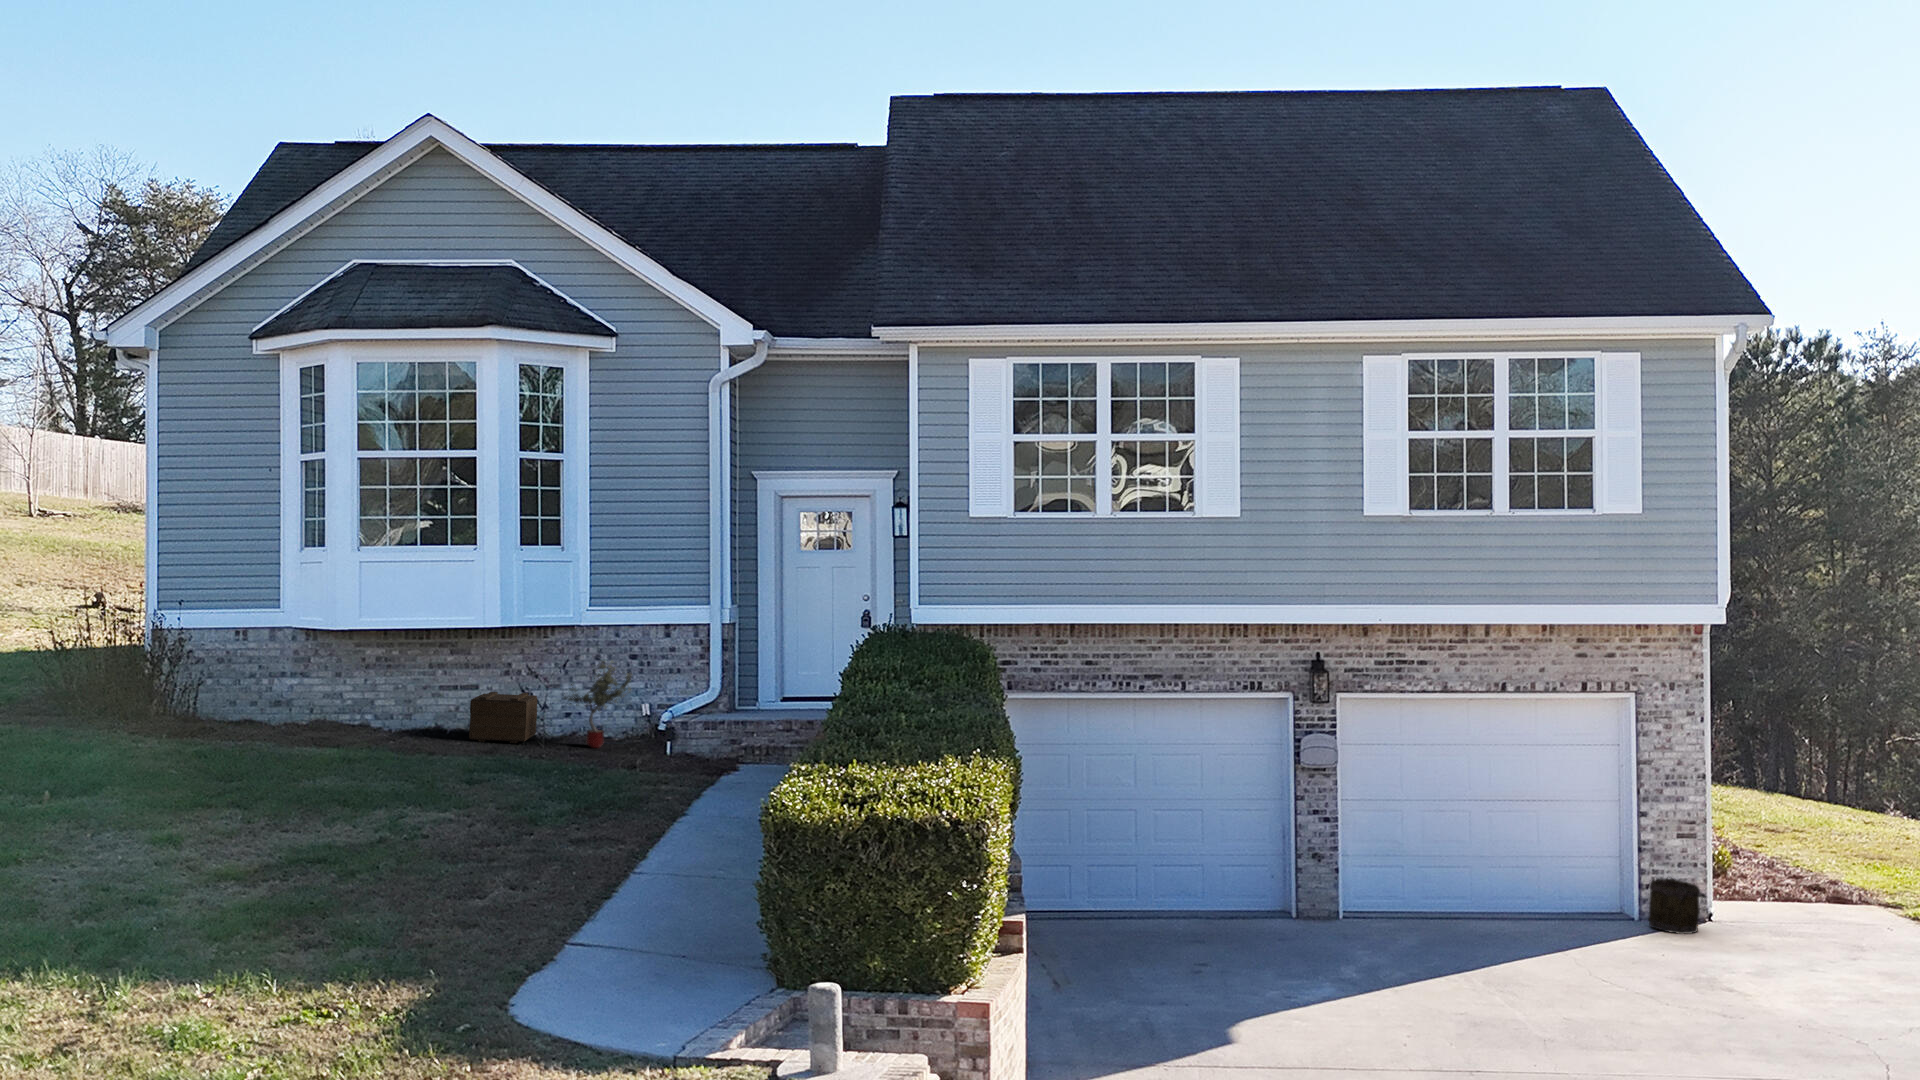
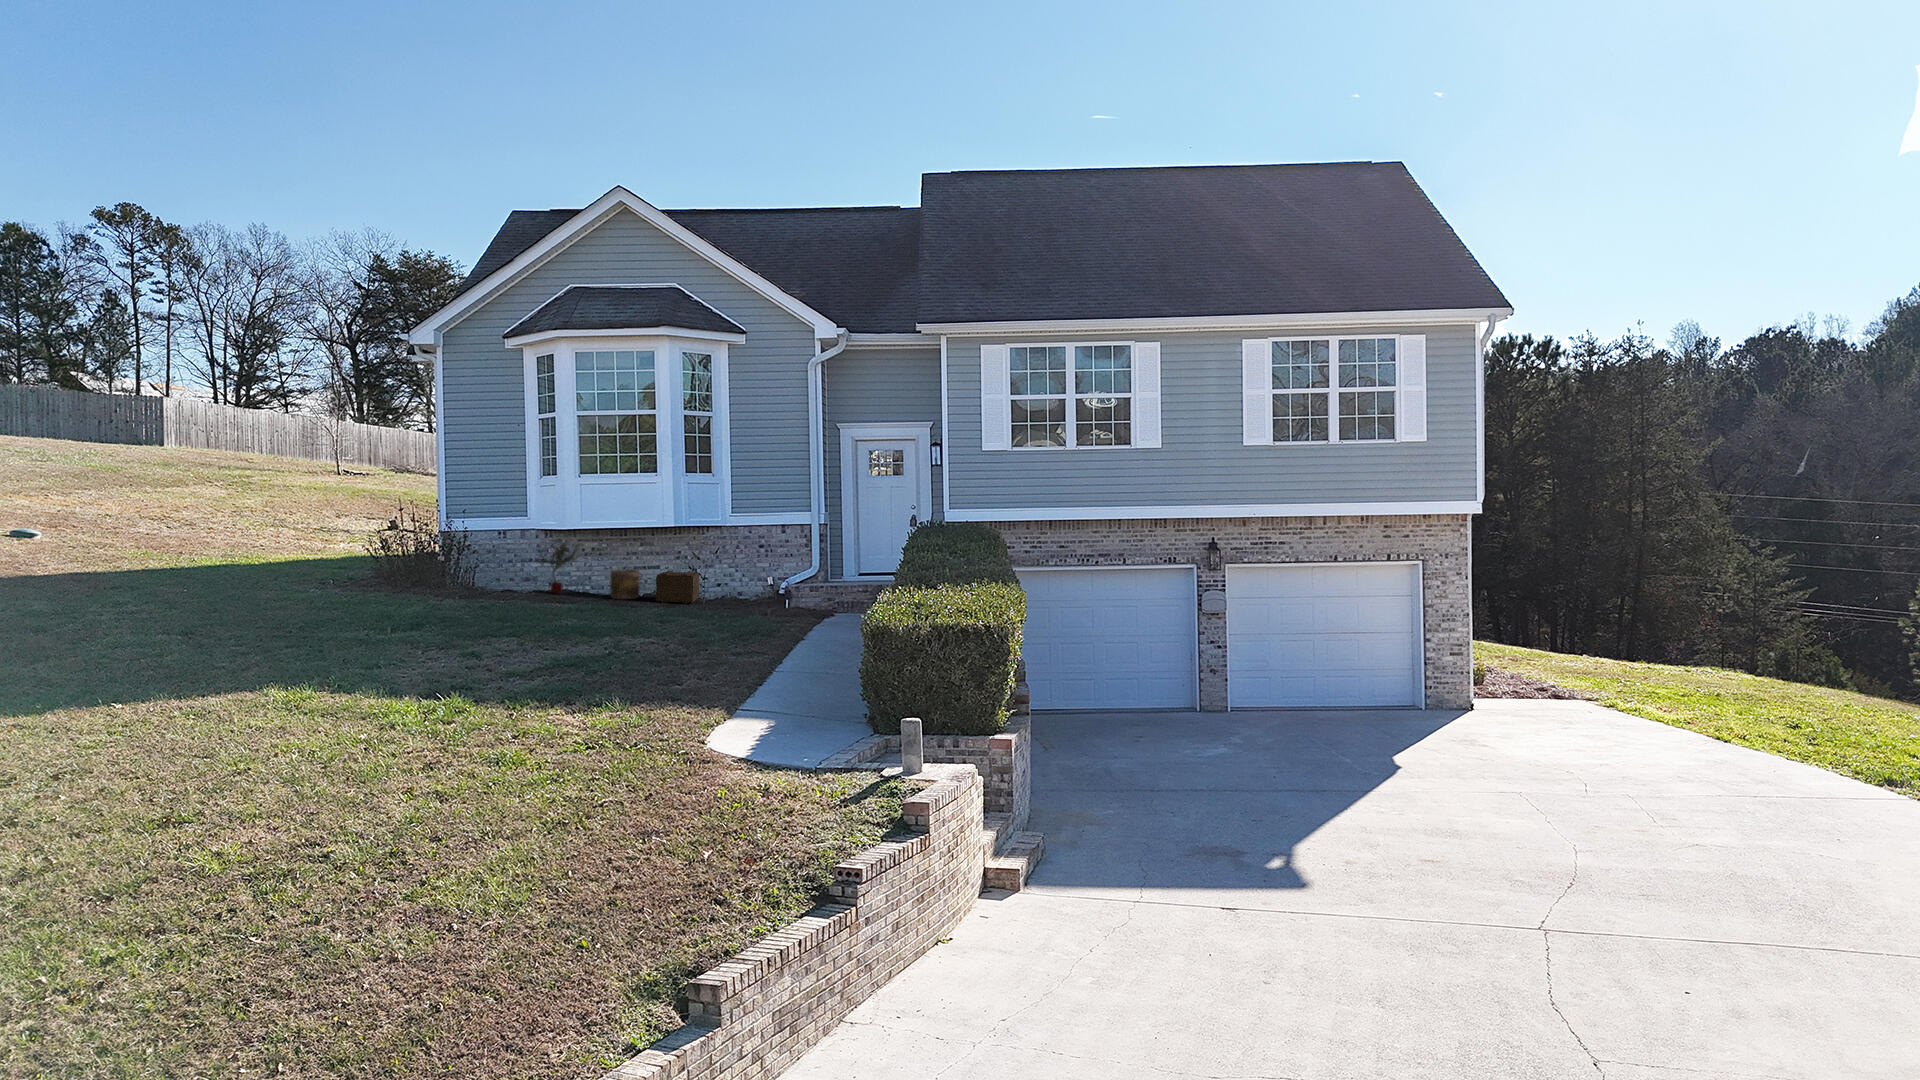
potted tree: present [563,661,632,748] -> present [535,539,578,594]
bucket: present [1648,879,1707,934] -> present [610,570,643,599]

